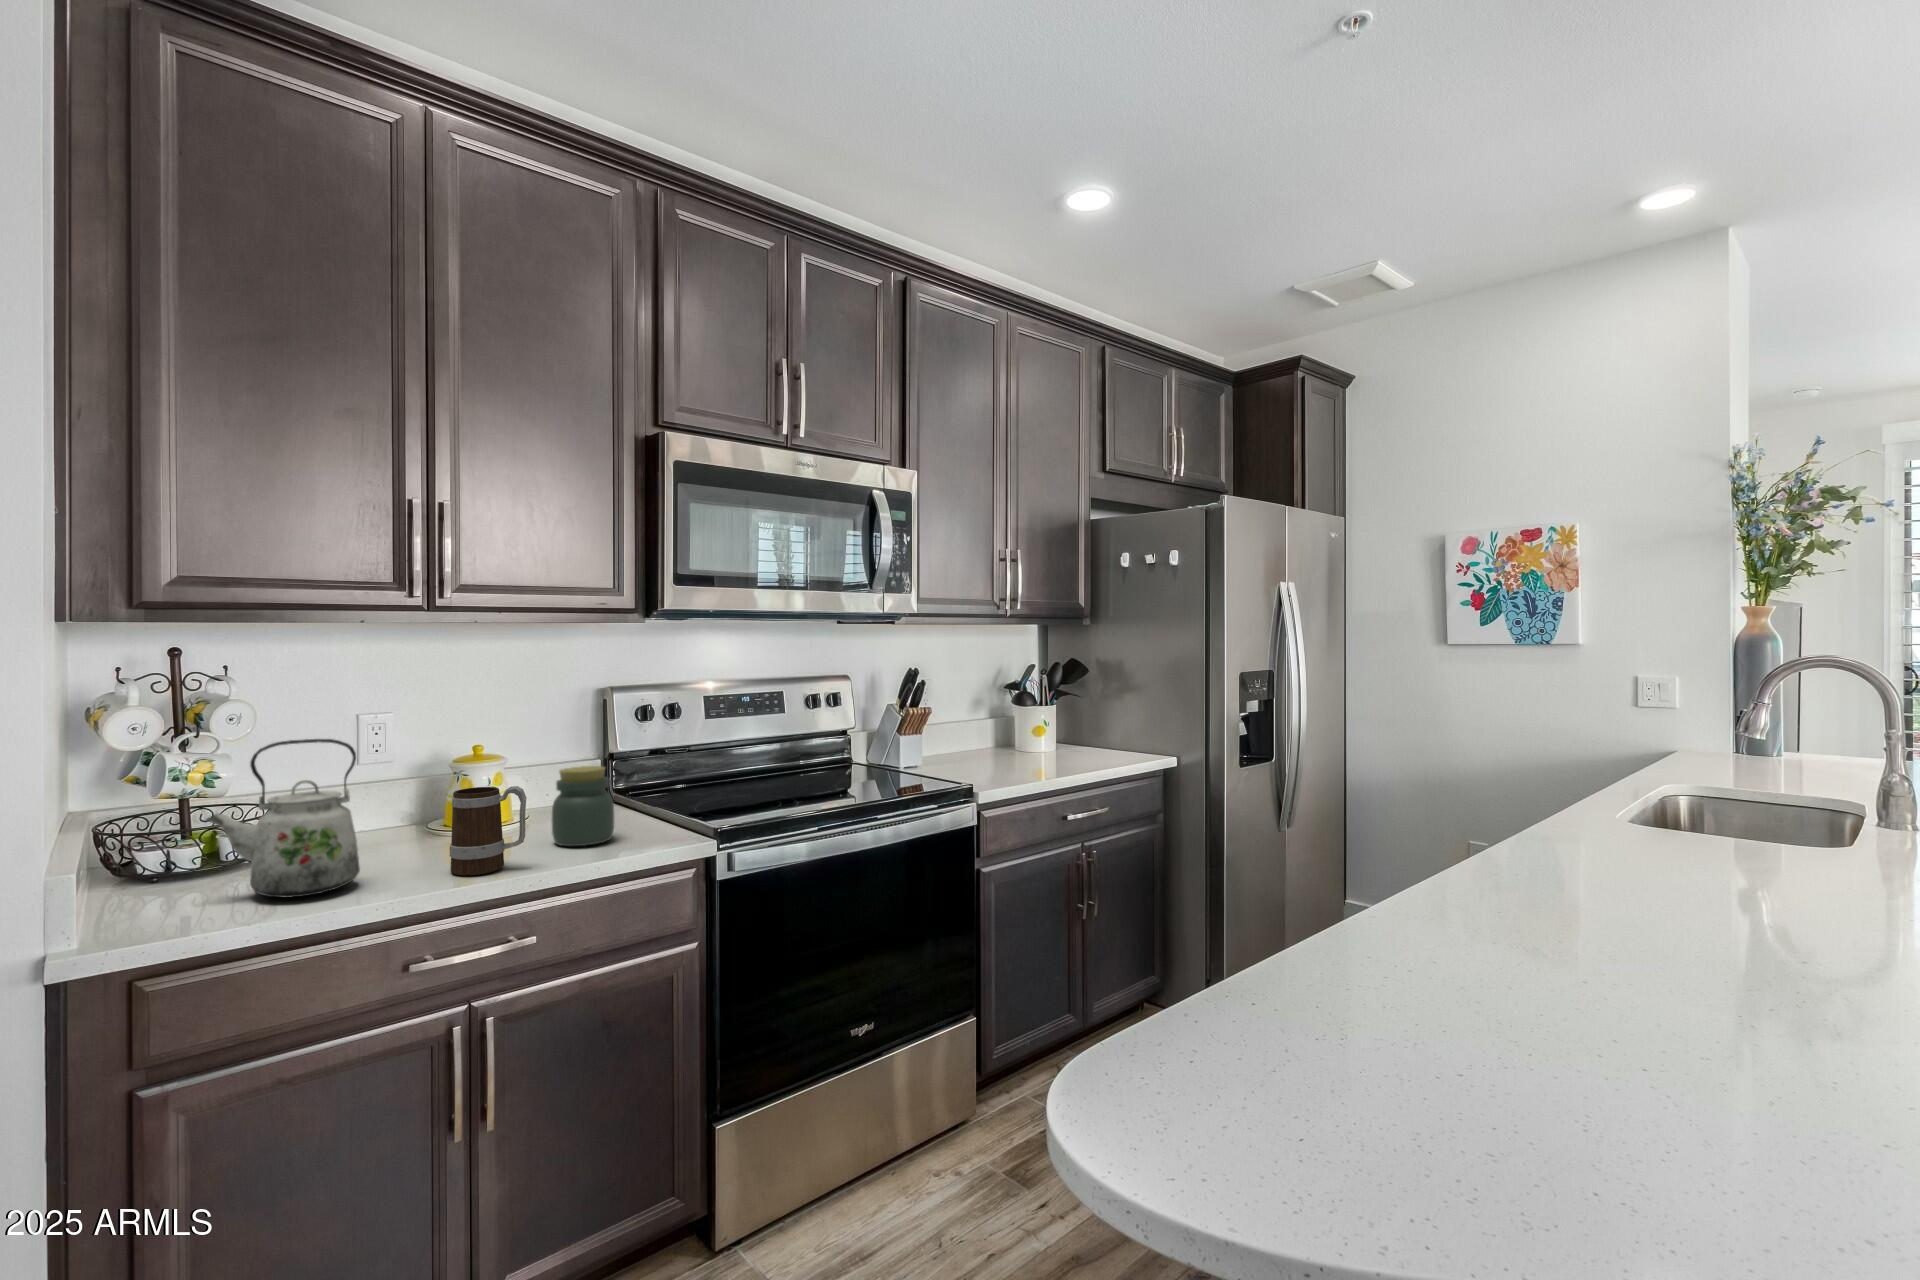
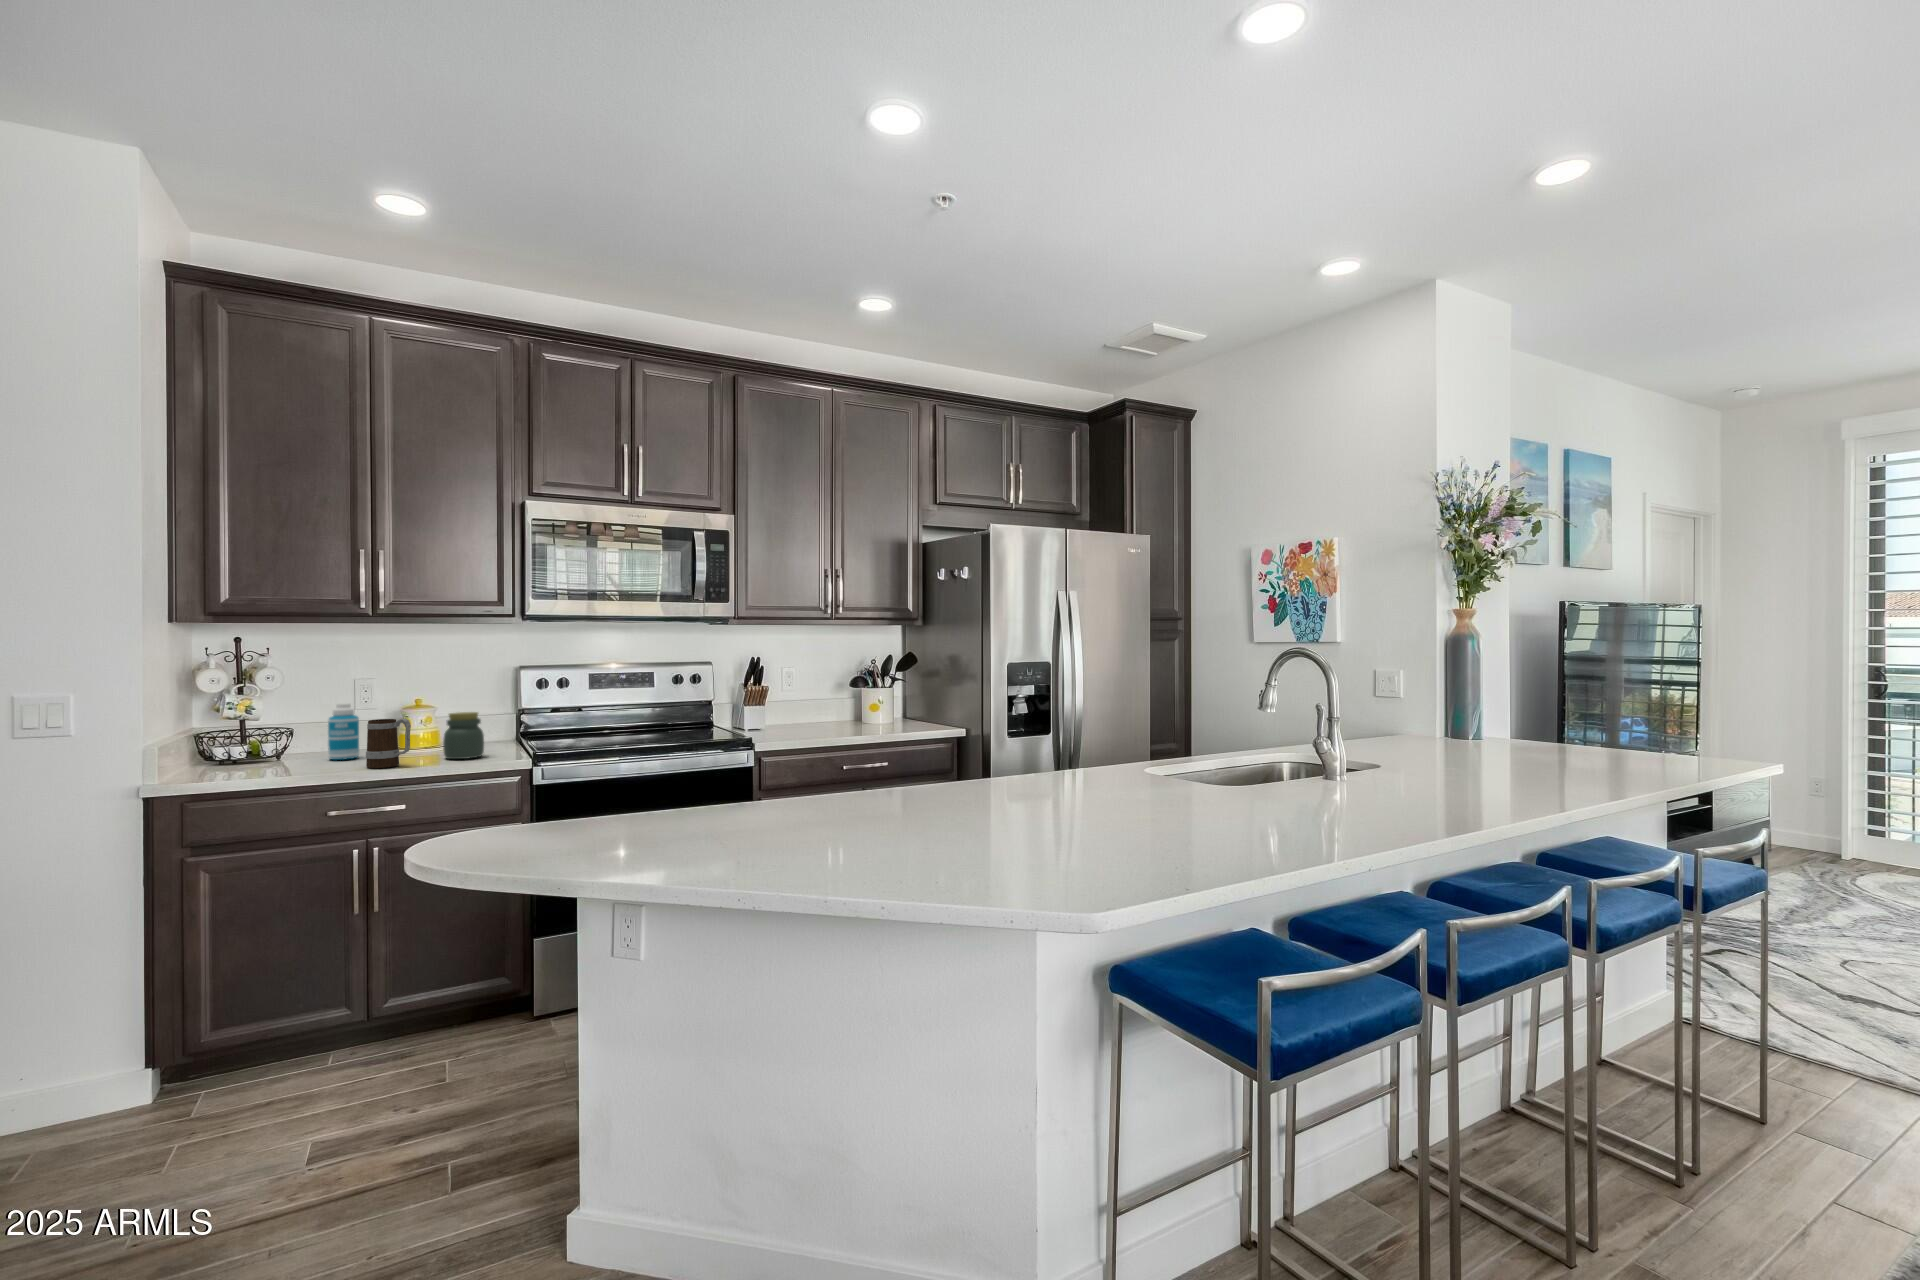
kettle: present [206,739,360,898] -> none [231,687,314,772]
bottle: none [356,760,407,859] -> present [328,703,359,760]

